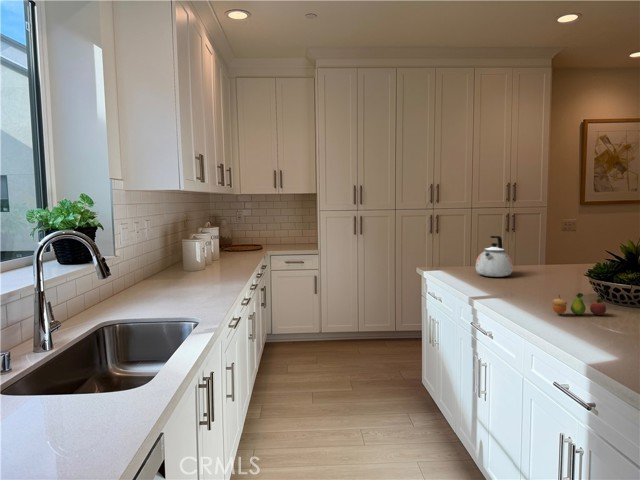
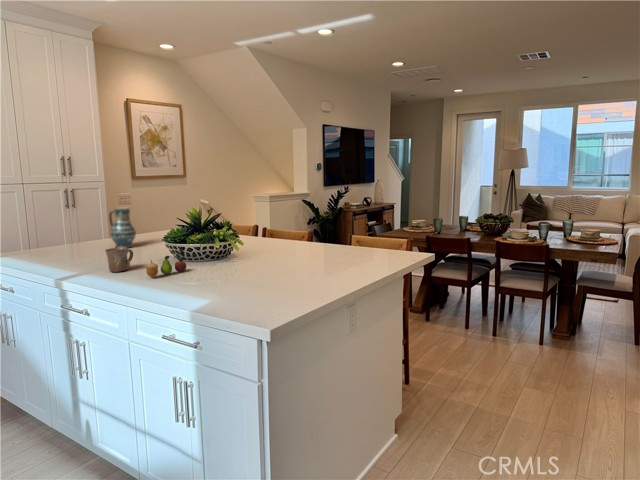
vase: none [532,235,560,278] -> present [109,208,136,248]
kettle: present [476,236,513,277] -> none [49,211,92,254]
mug: none [515,276,545,301] -> present [105,248,133,272]

